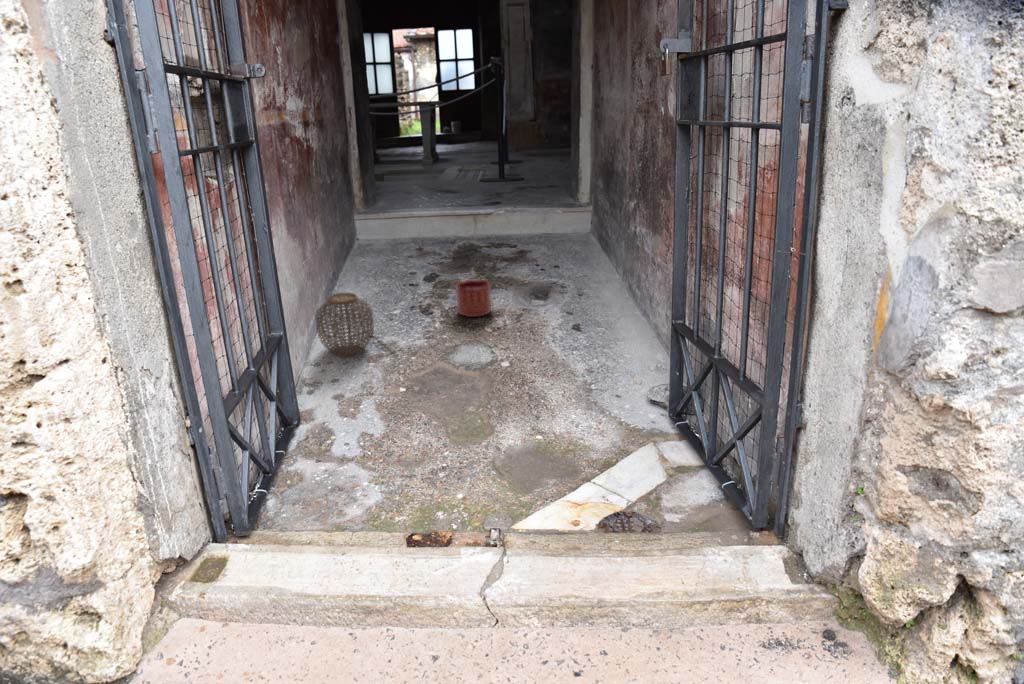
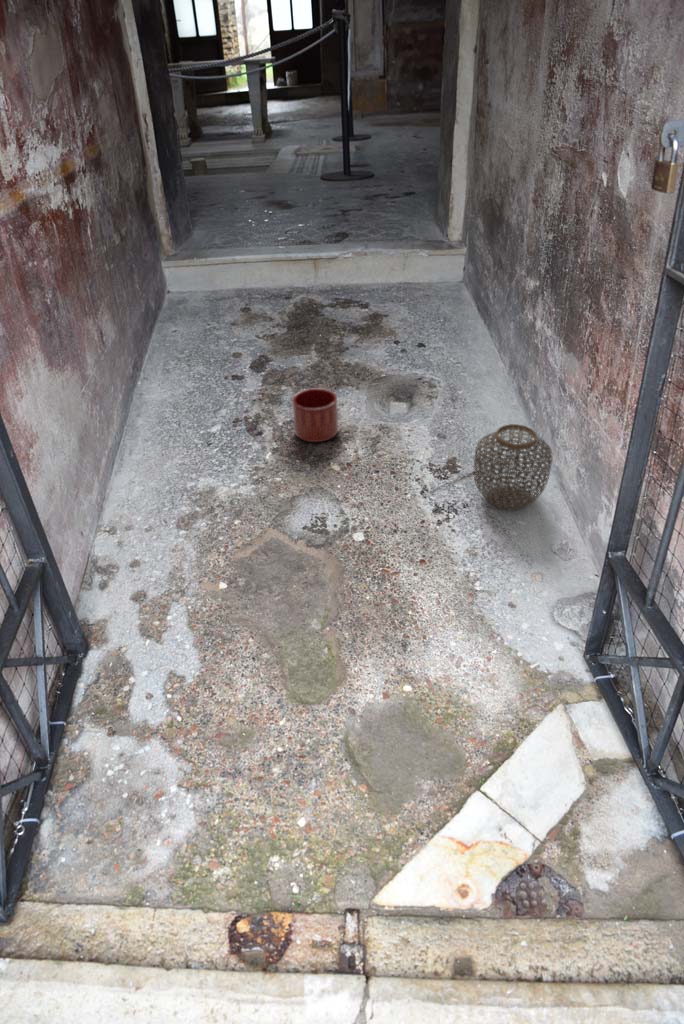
woven basket: present [315,293,374,357] -> present [474,424,552,510]

